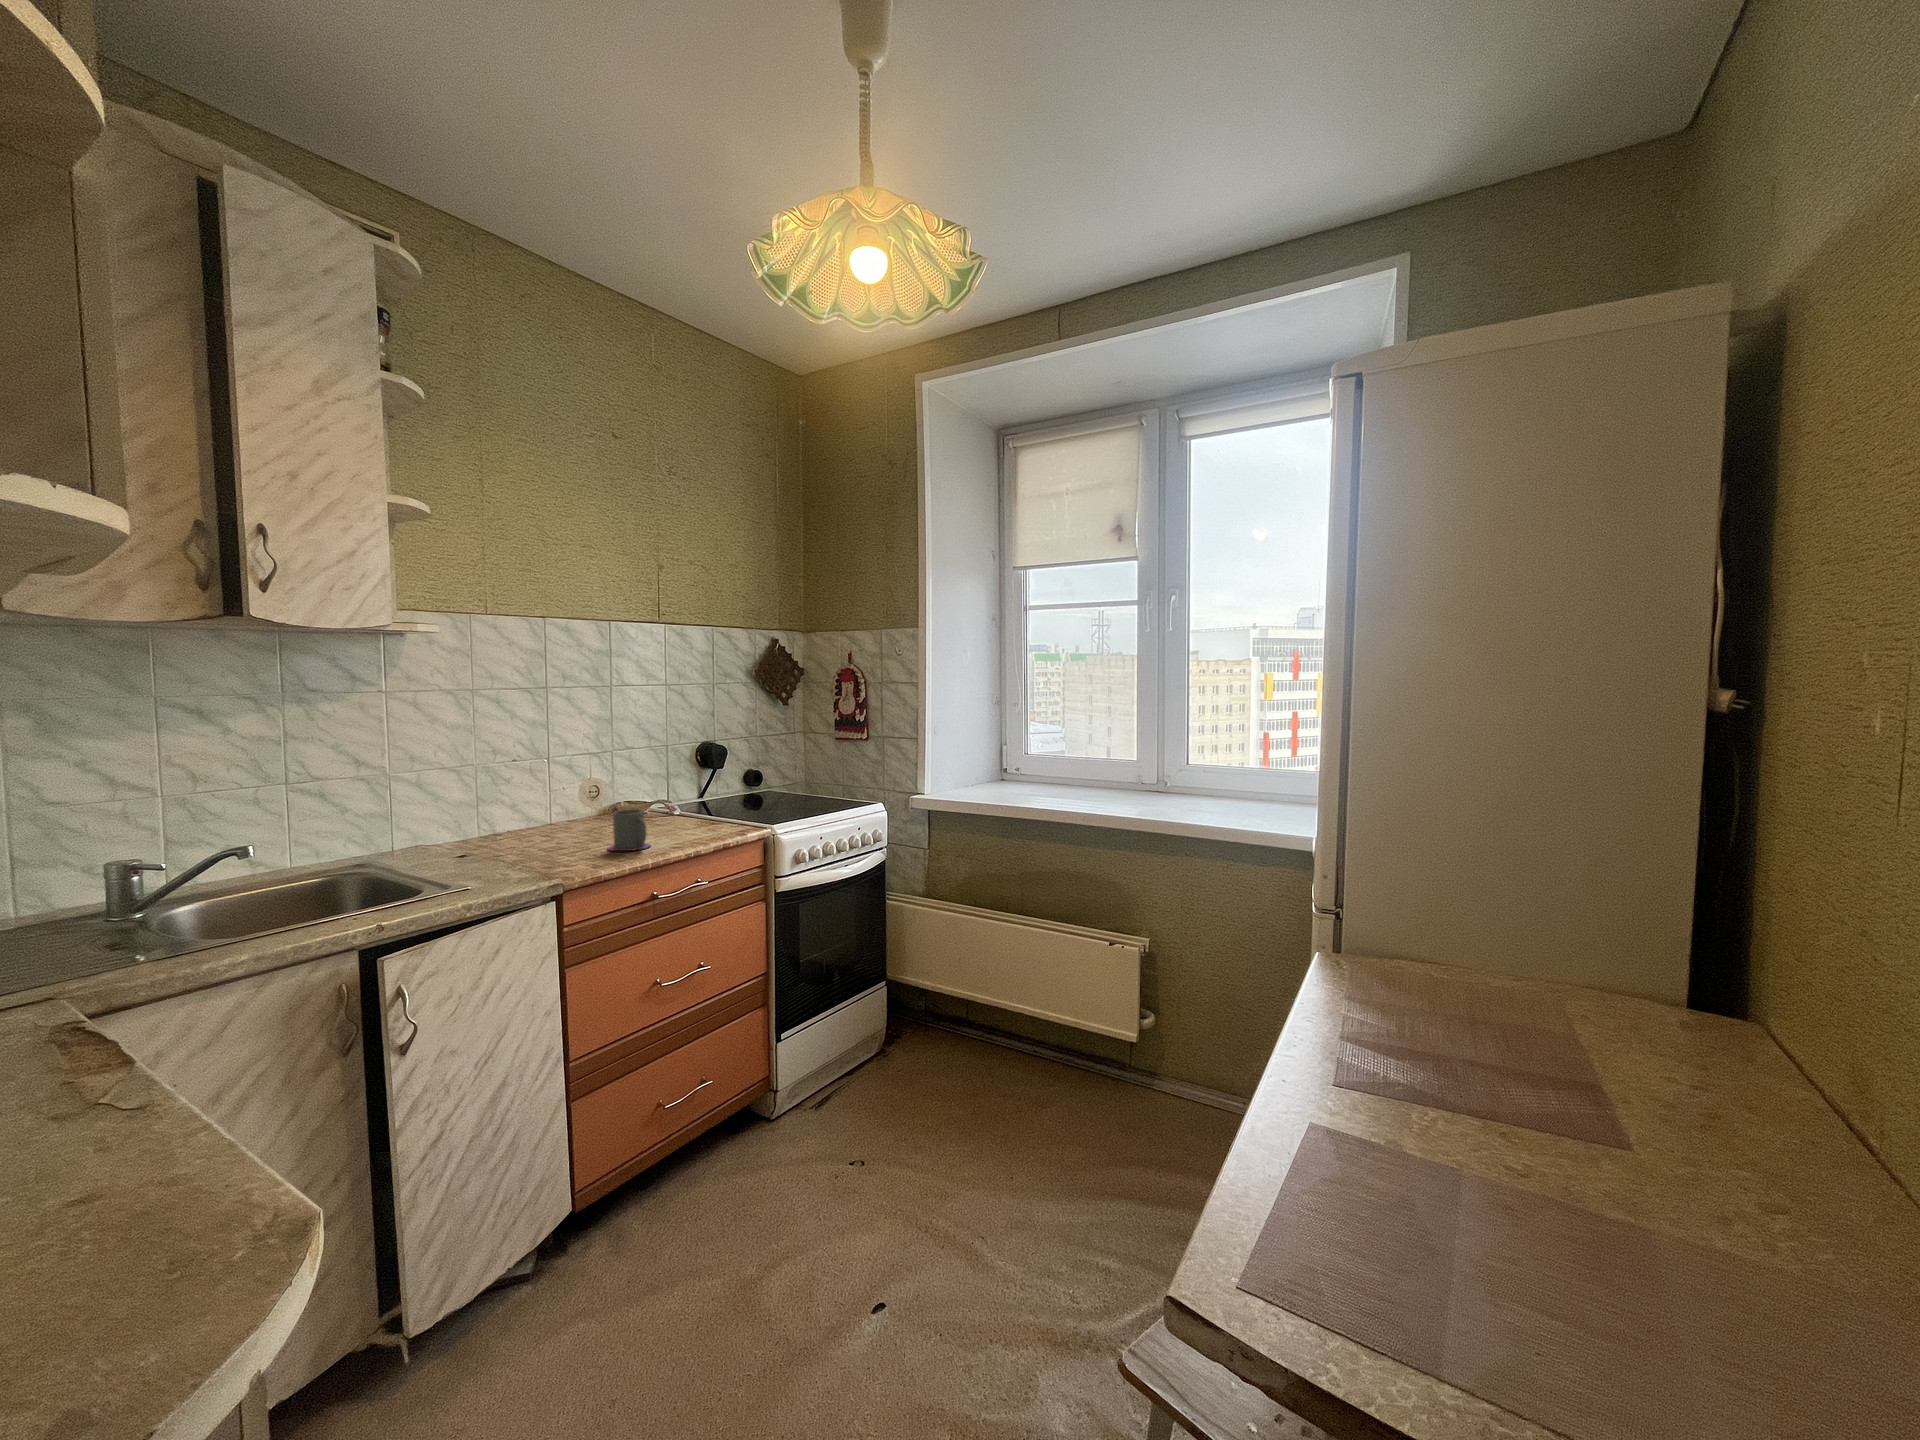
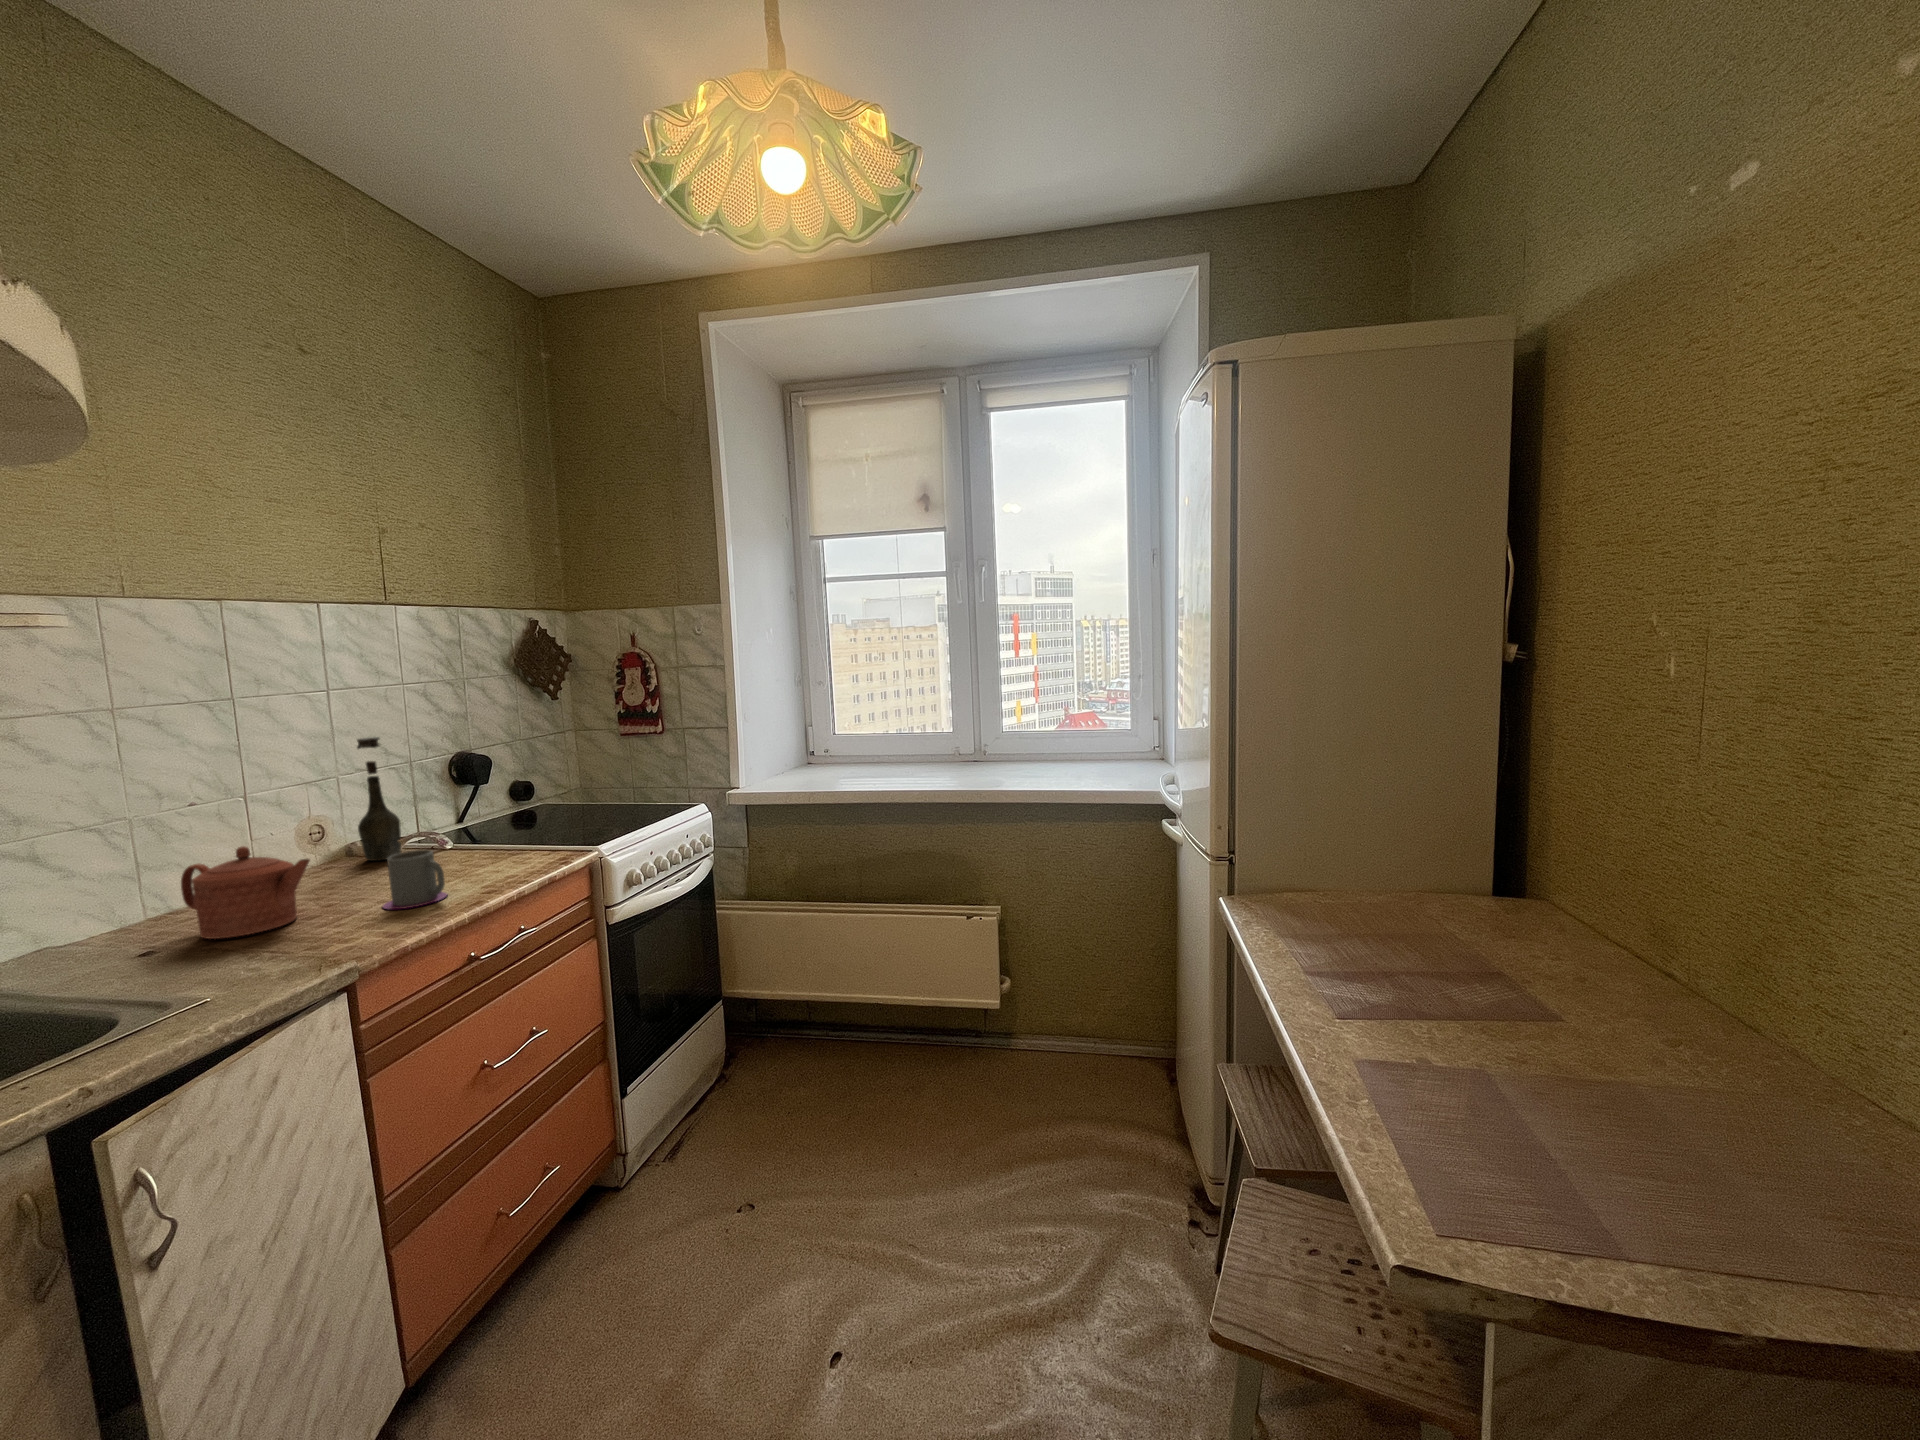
bottle: none [624,724,652,817] -> present [357,737,401,861]
teapot: none [499,791,565,853] -> present [181,846,310,939]

